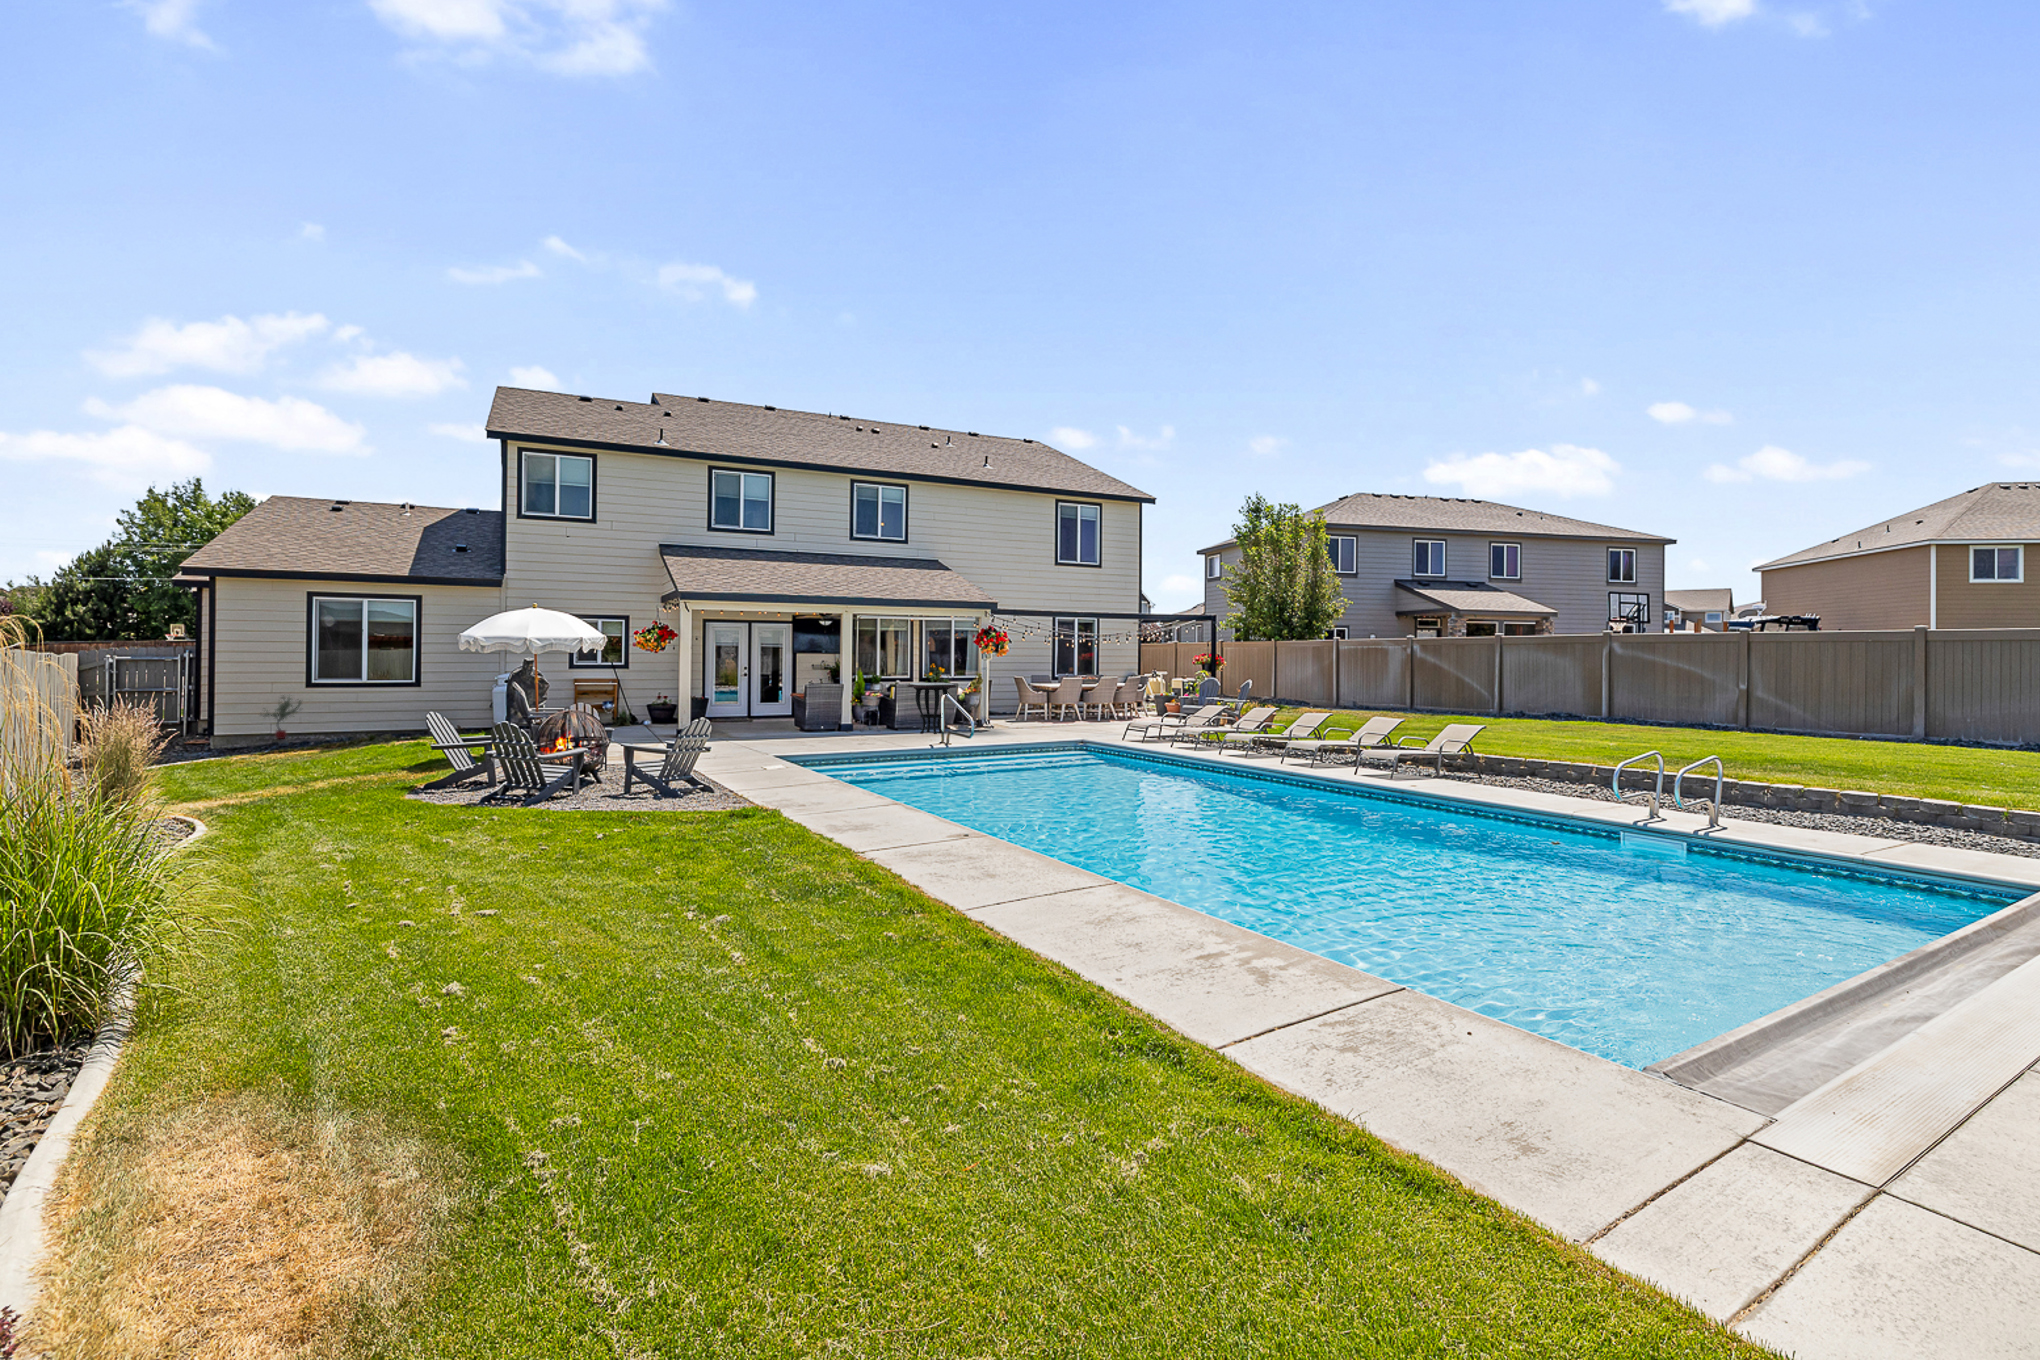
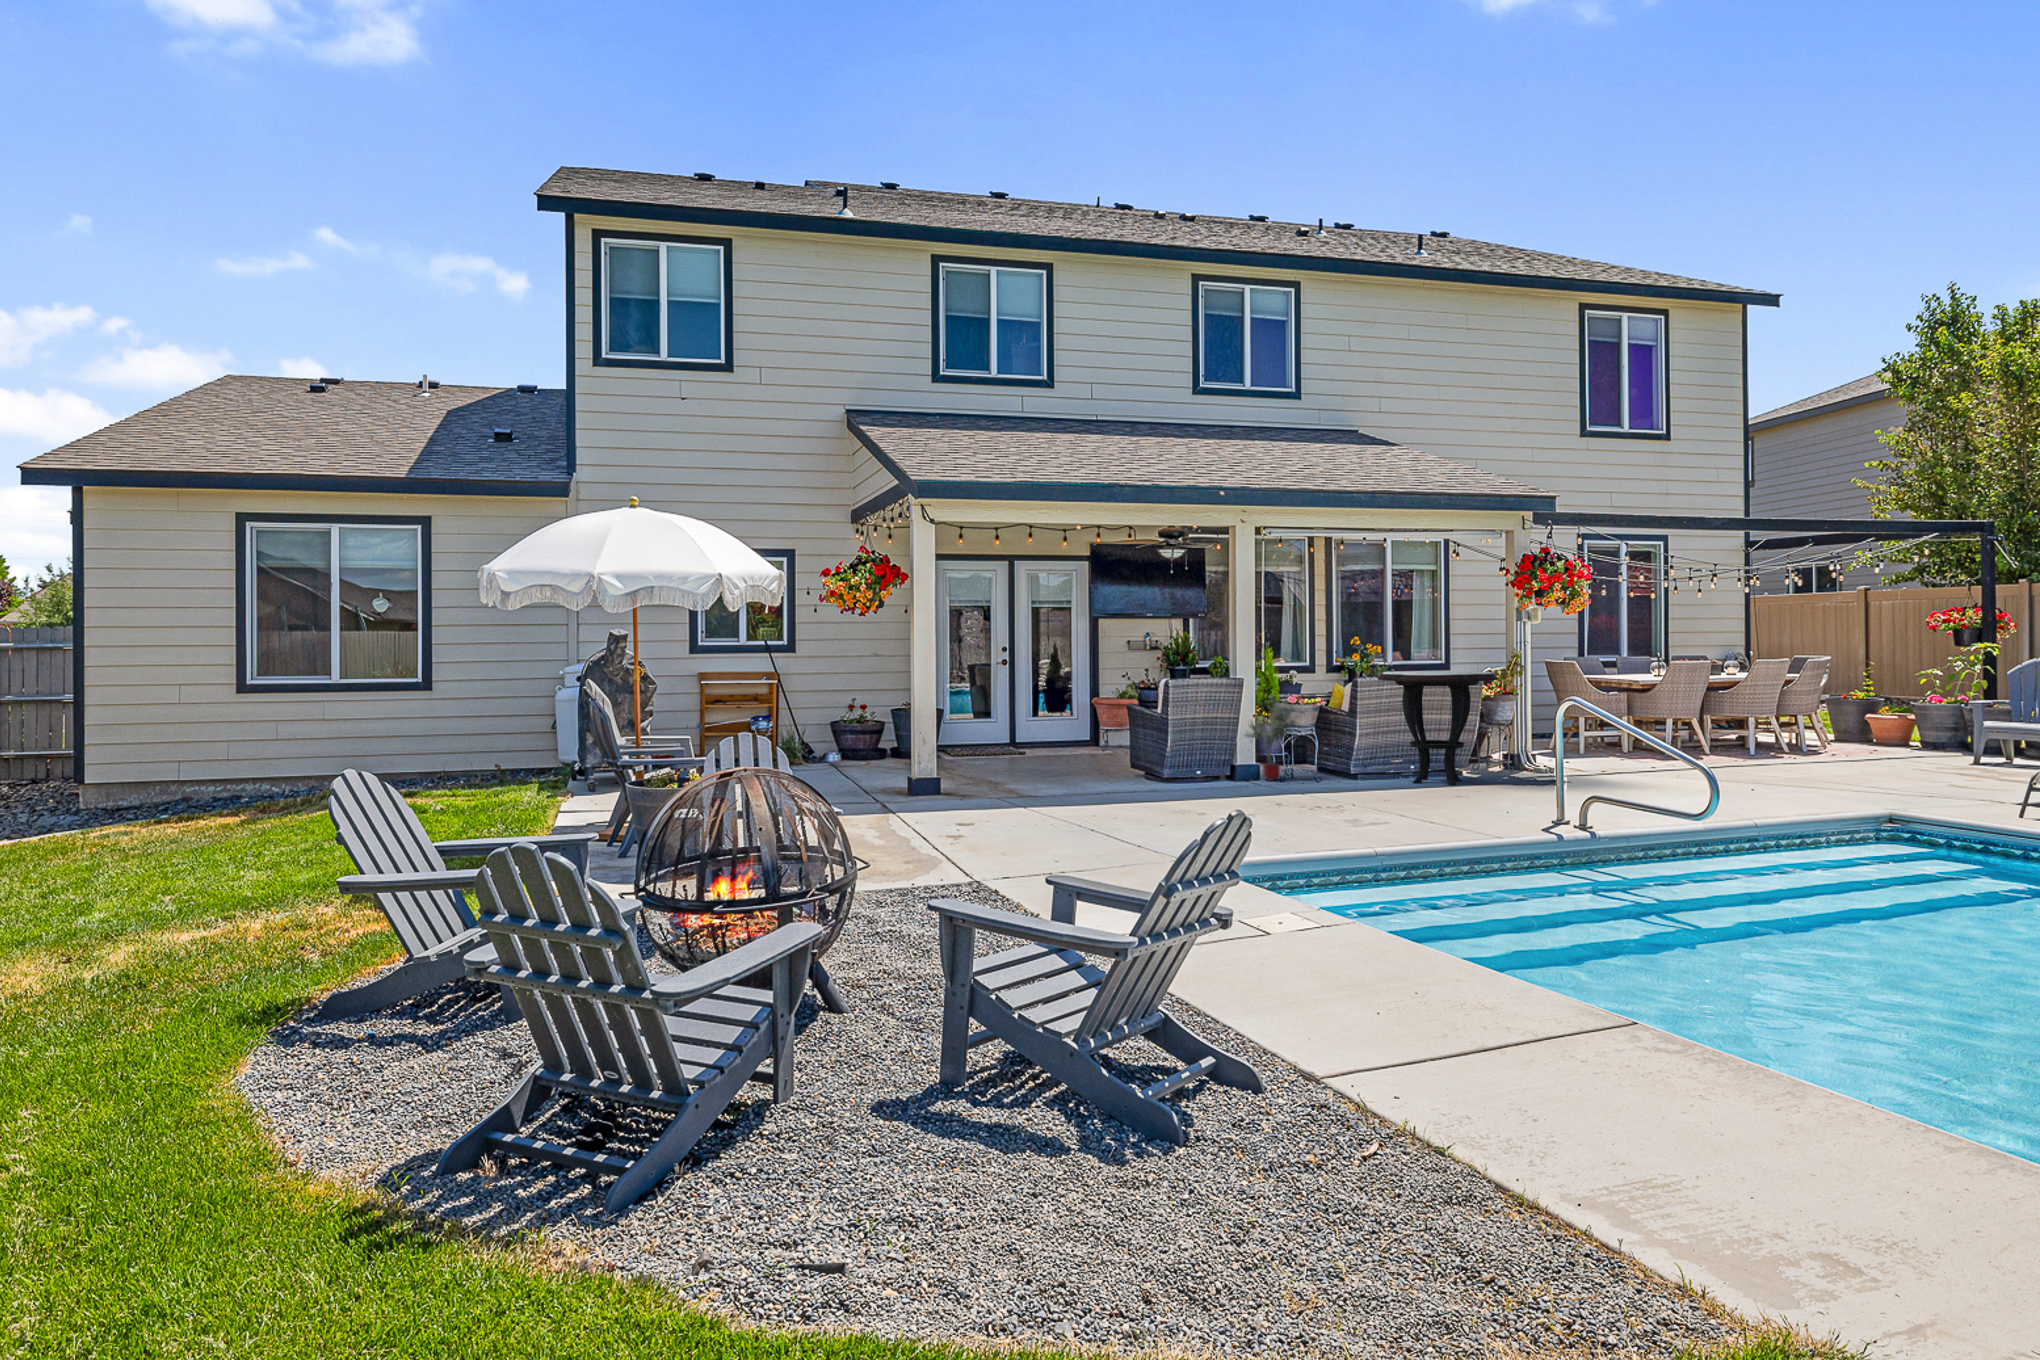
potted tree: present [264,695,301,739] -> present [1244,696,1296,780]

